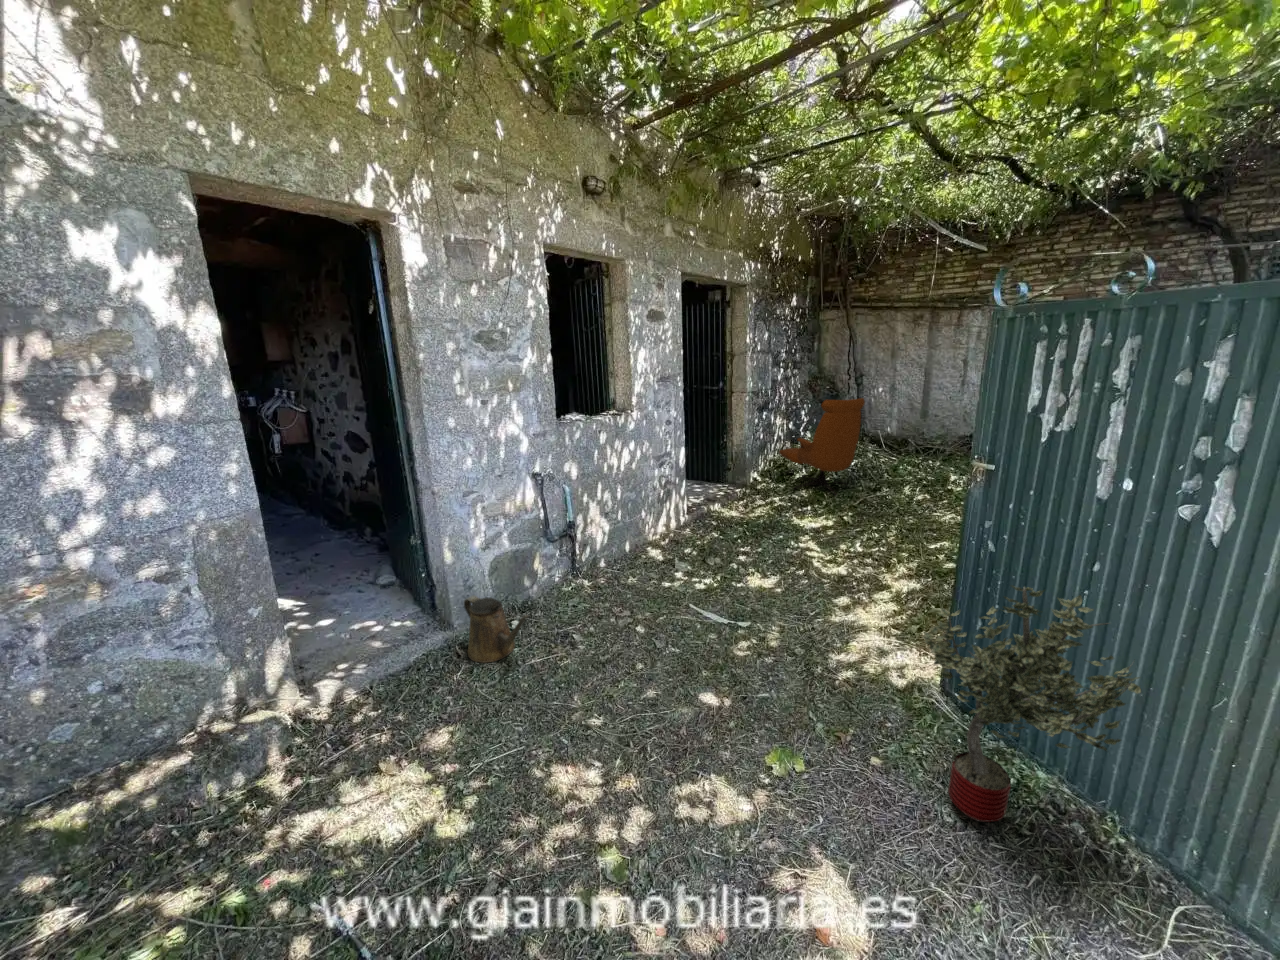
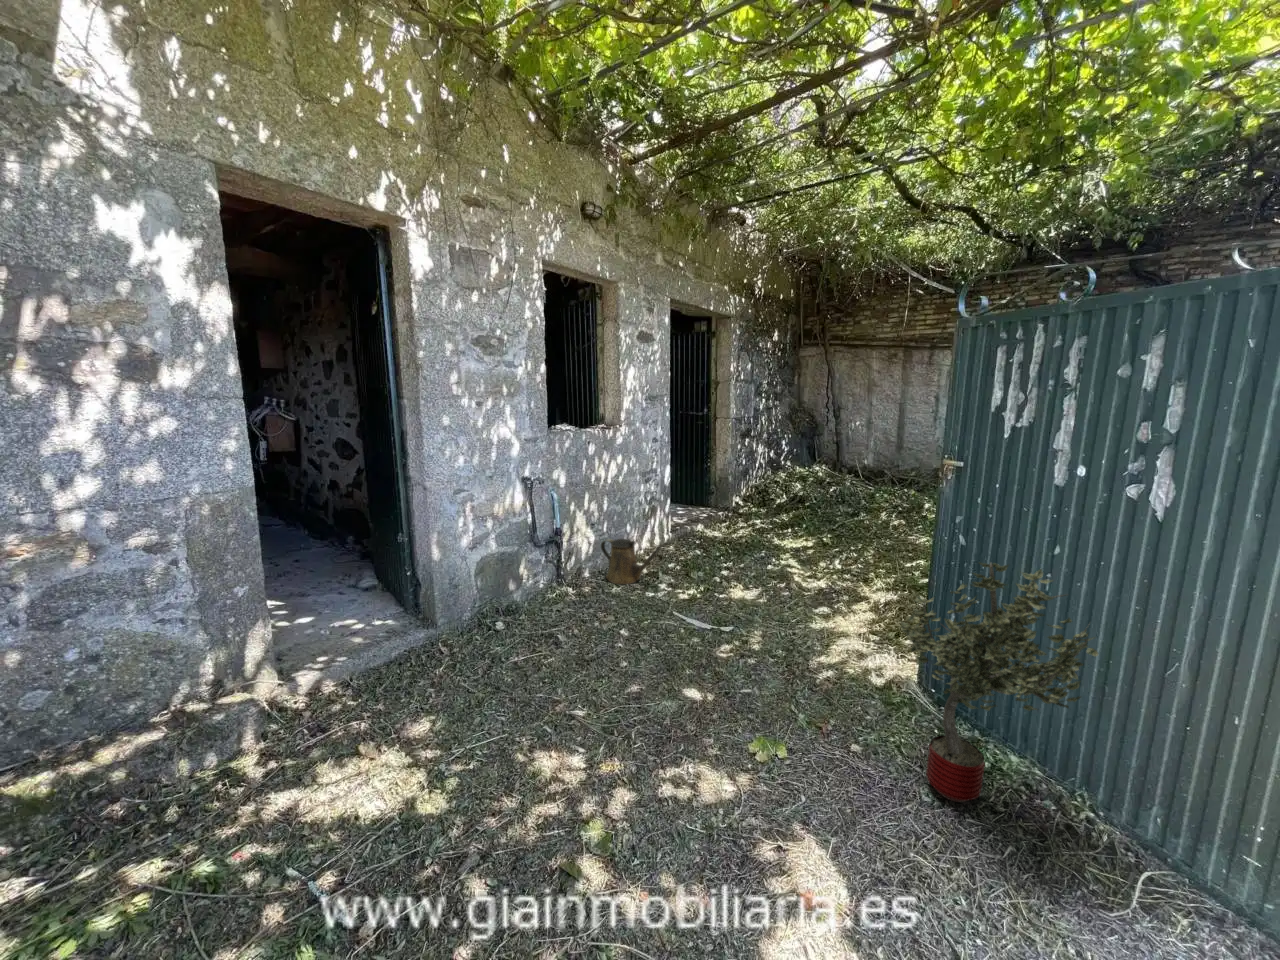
lounge chair: present [779,398,865,495] -> none [760,426,844,521]
watering can: present [464,596,530,663] -> present [601,539,665,584]

